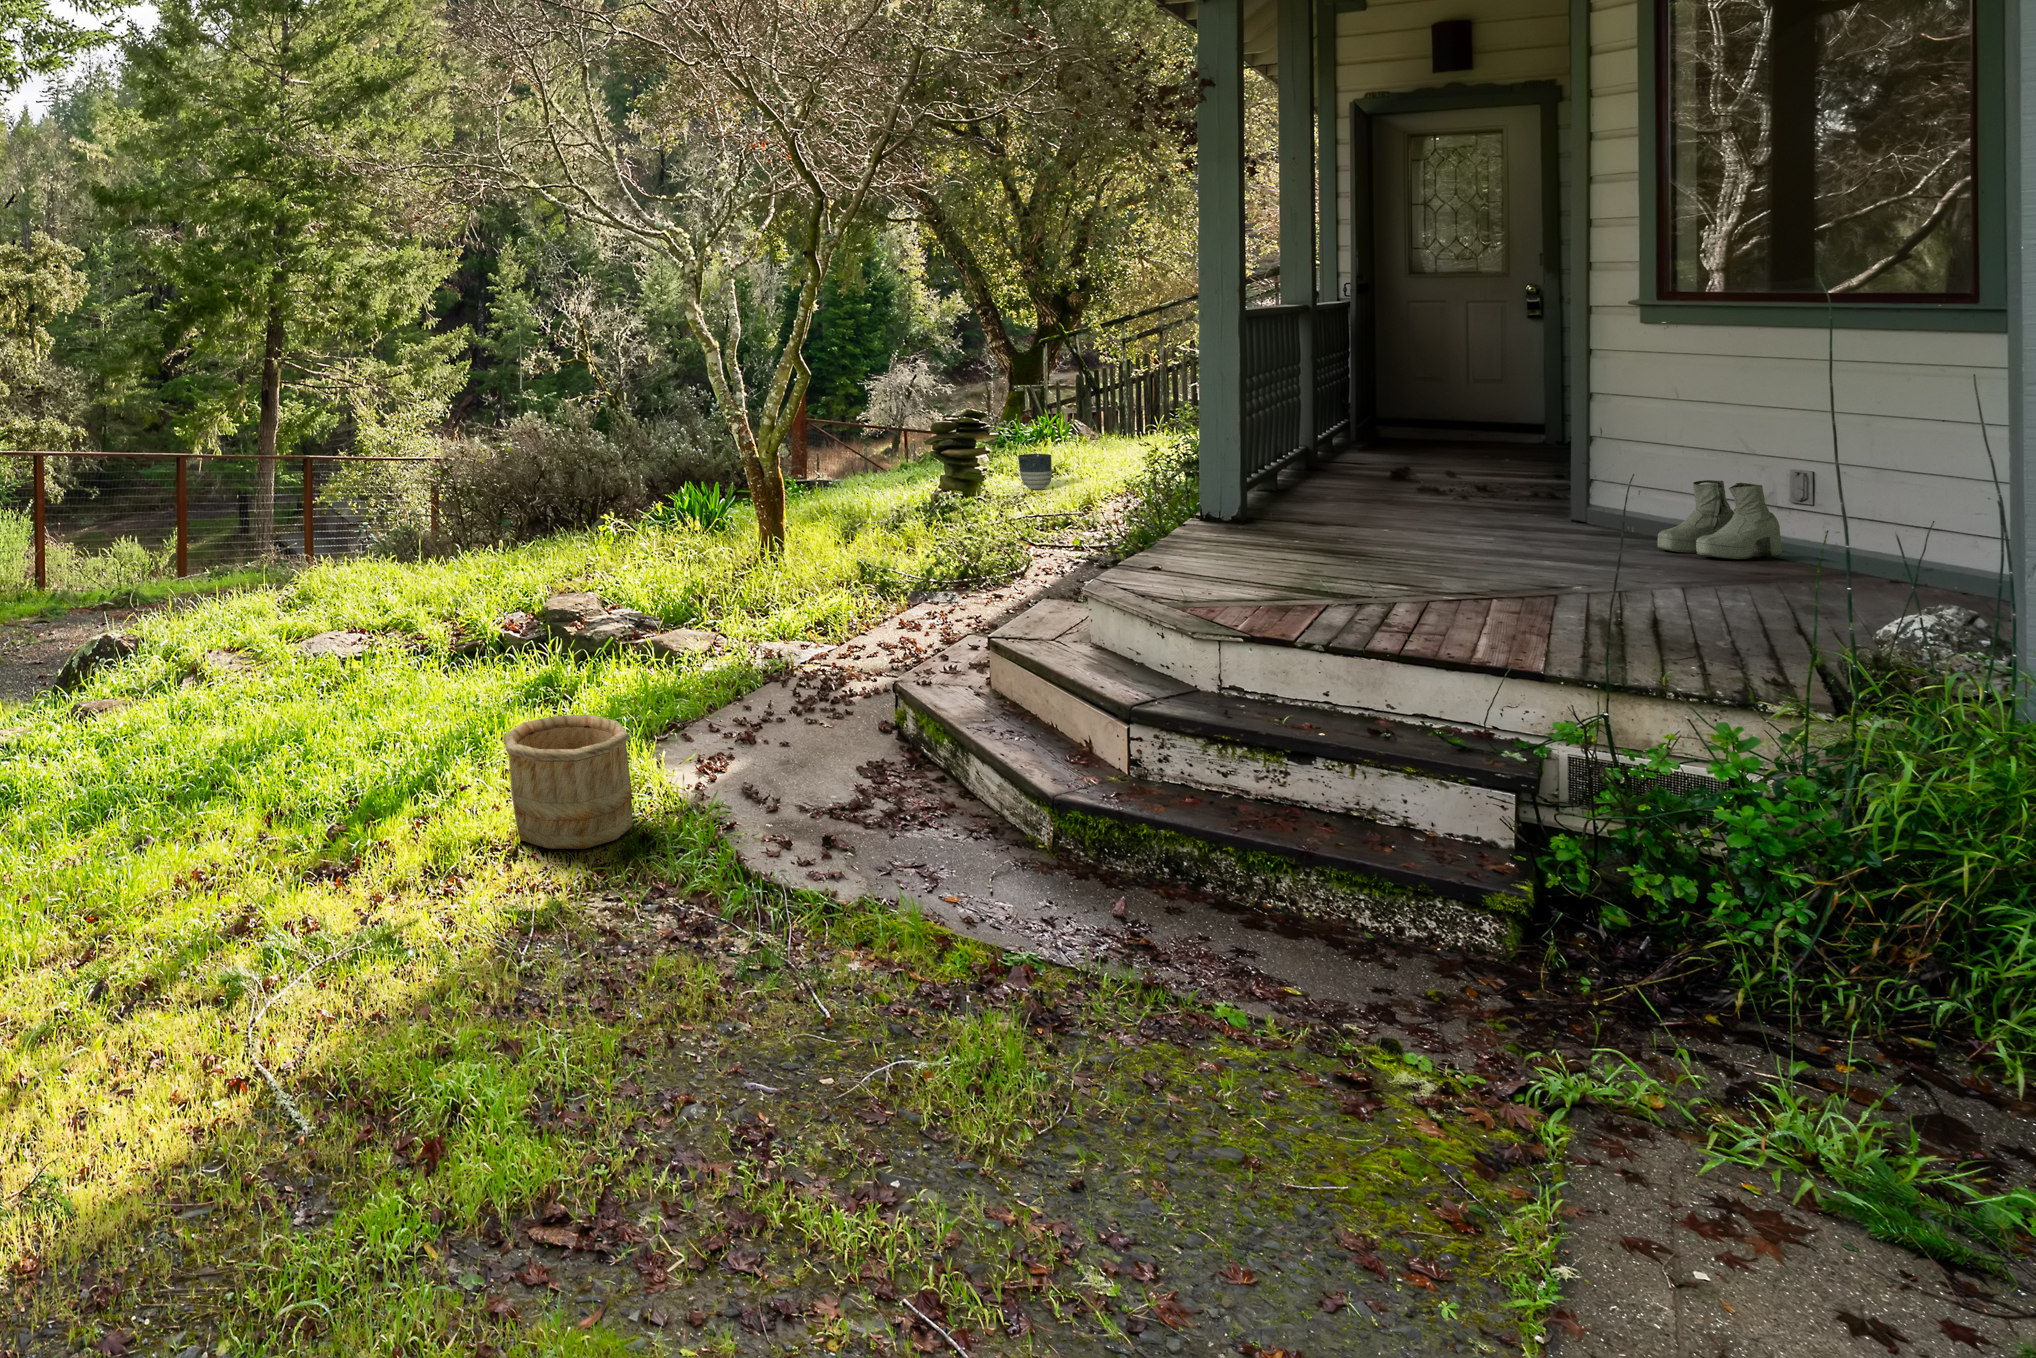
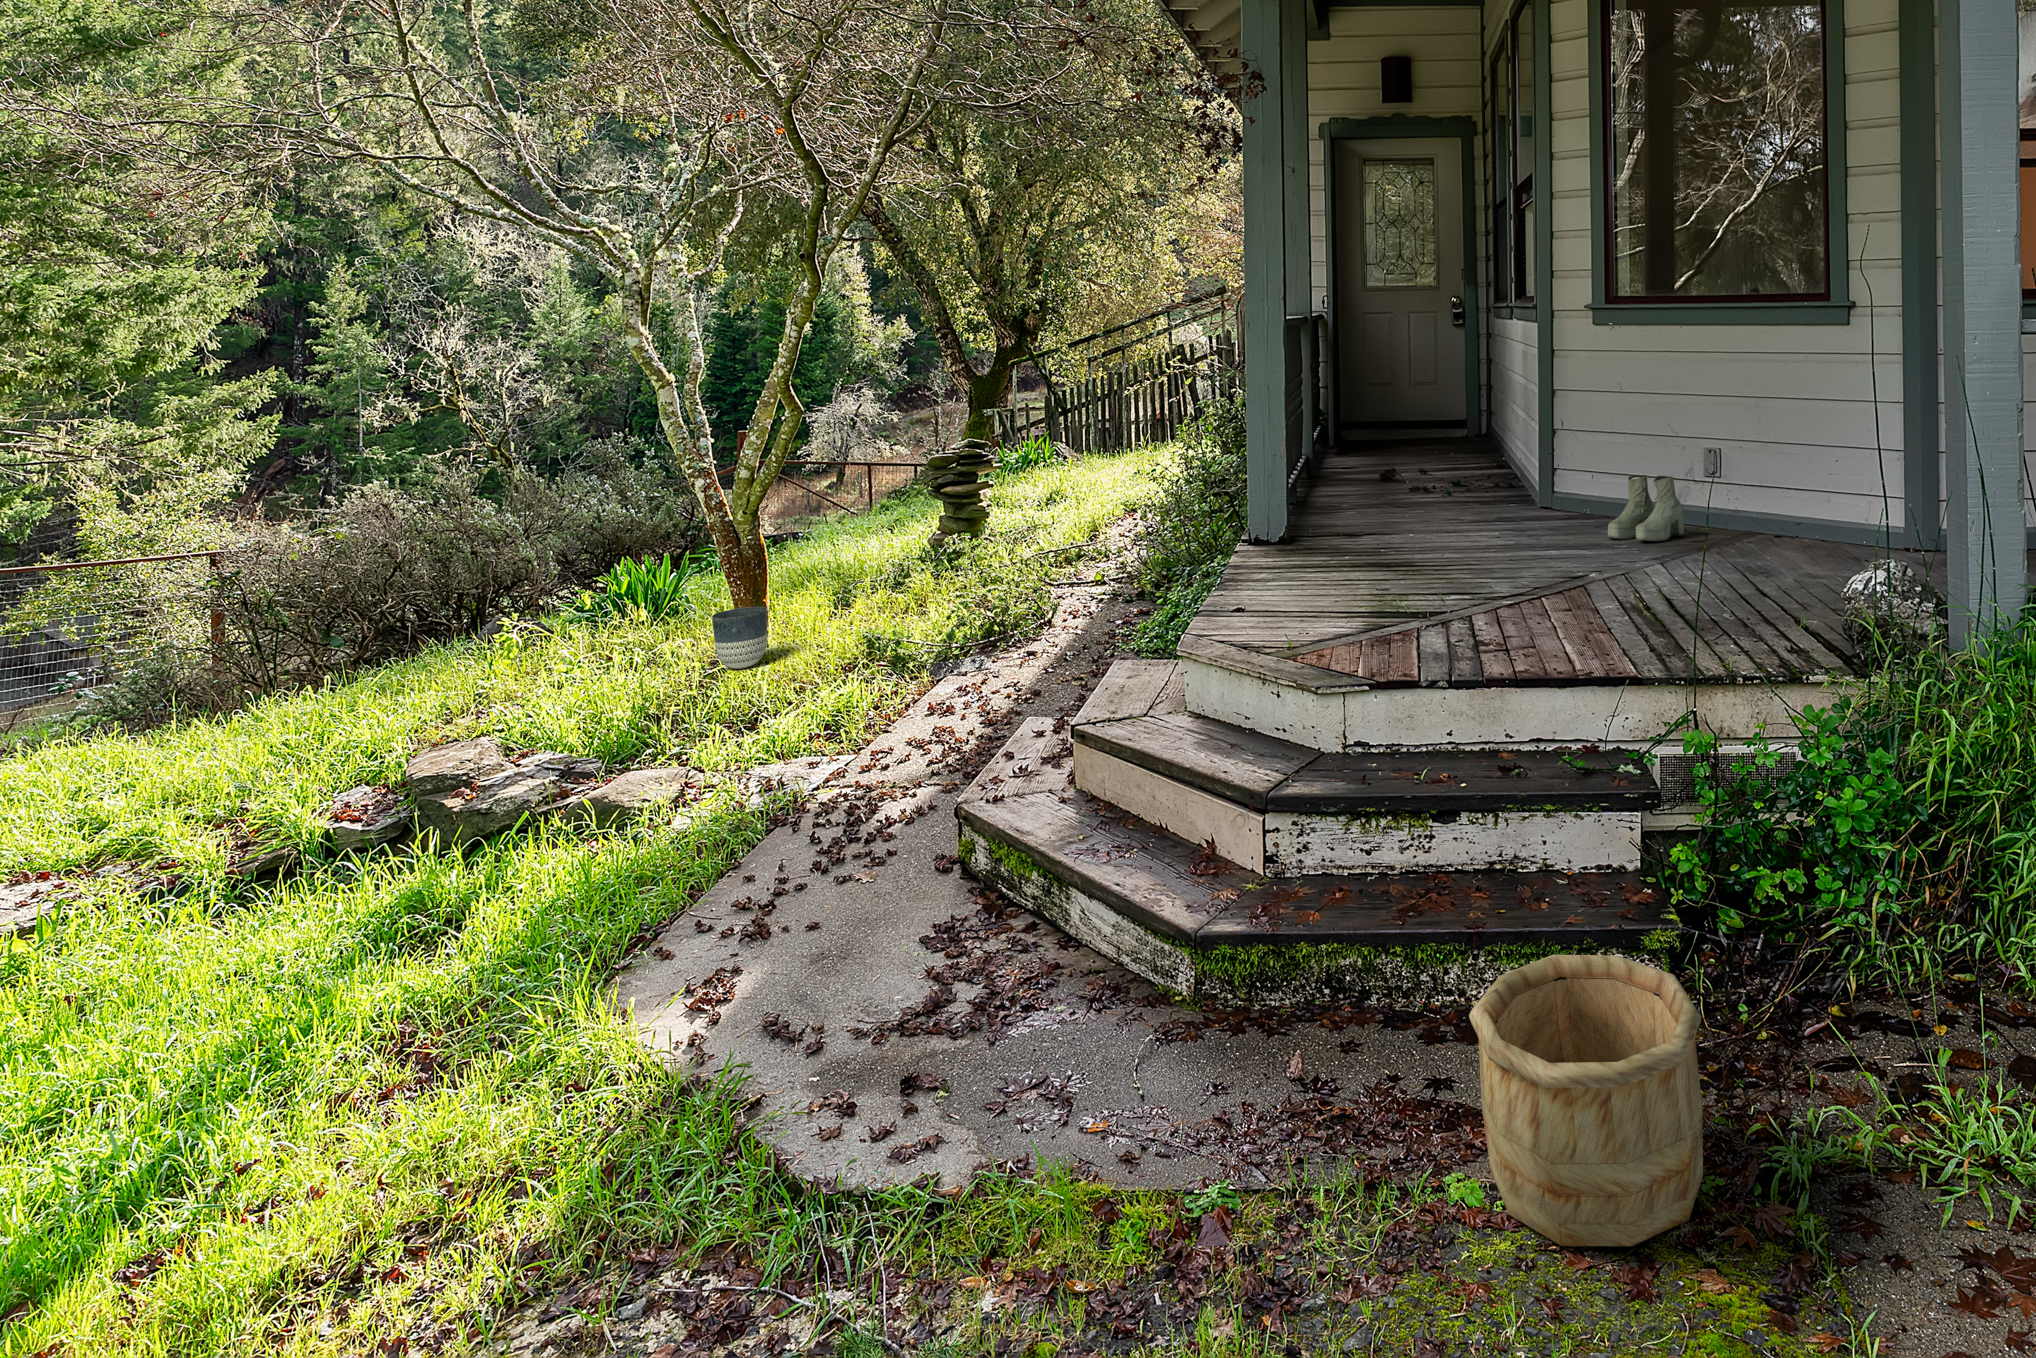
planter: present [1018,454,1052,490] -> present [712,607,767,669]
wooden bucket: present [503,715,633,849] -> present [1469,955,1703,1246]

